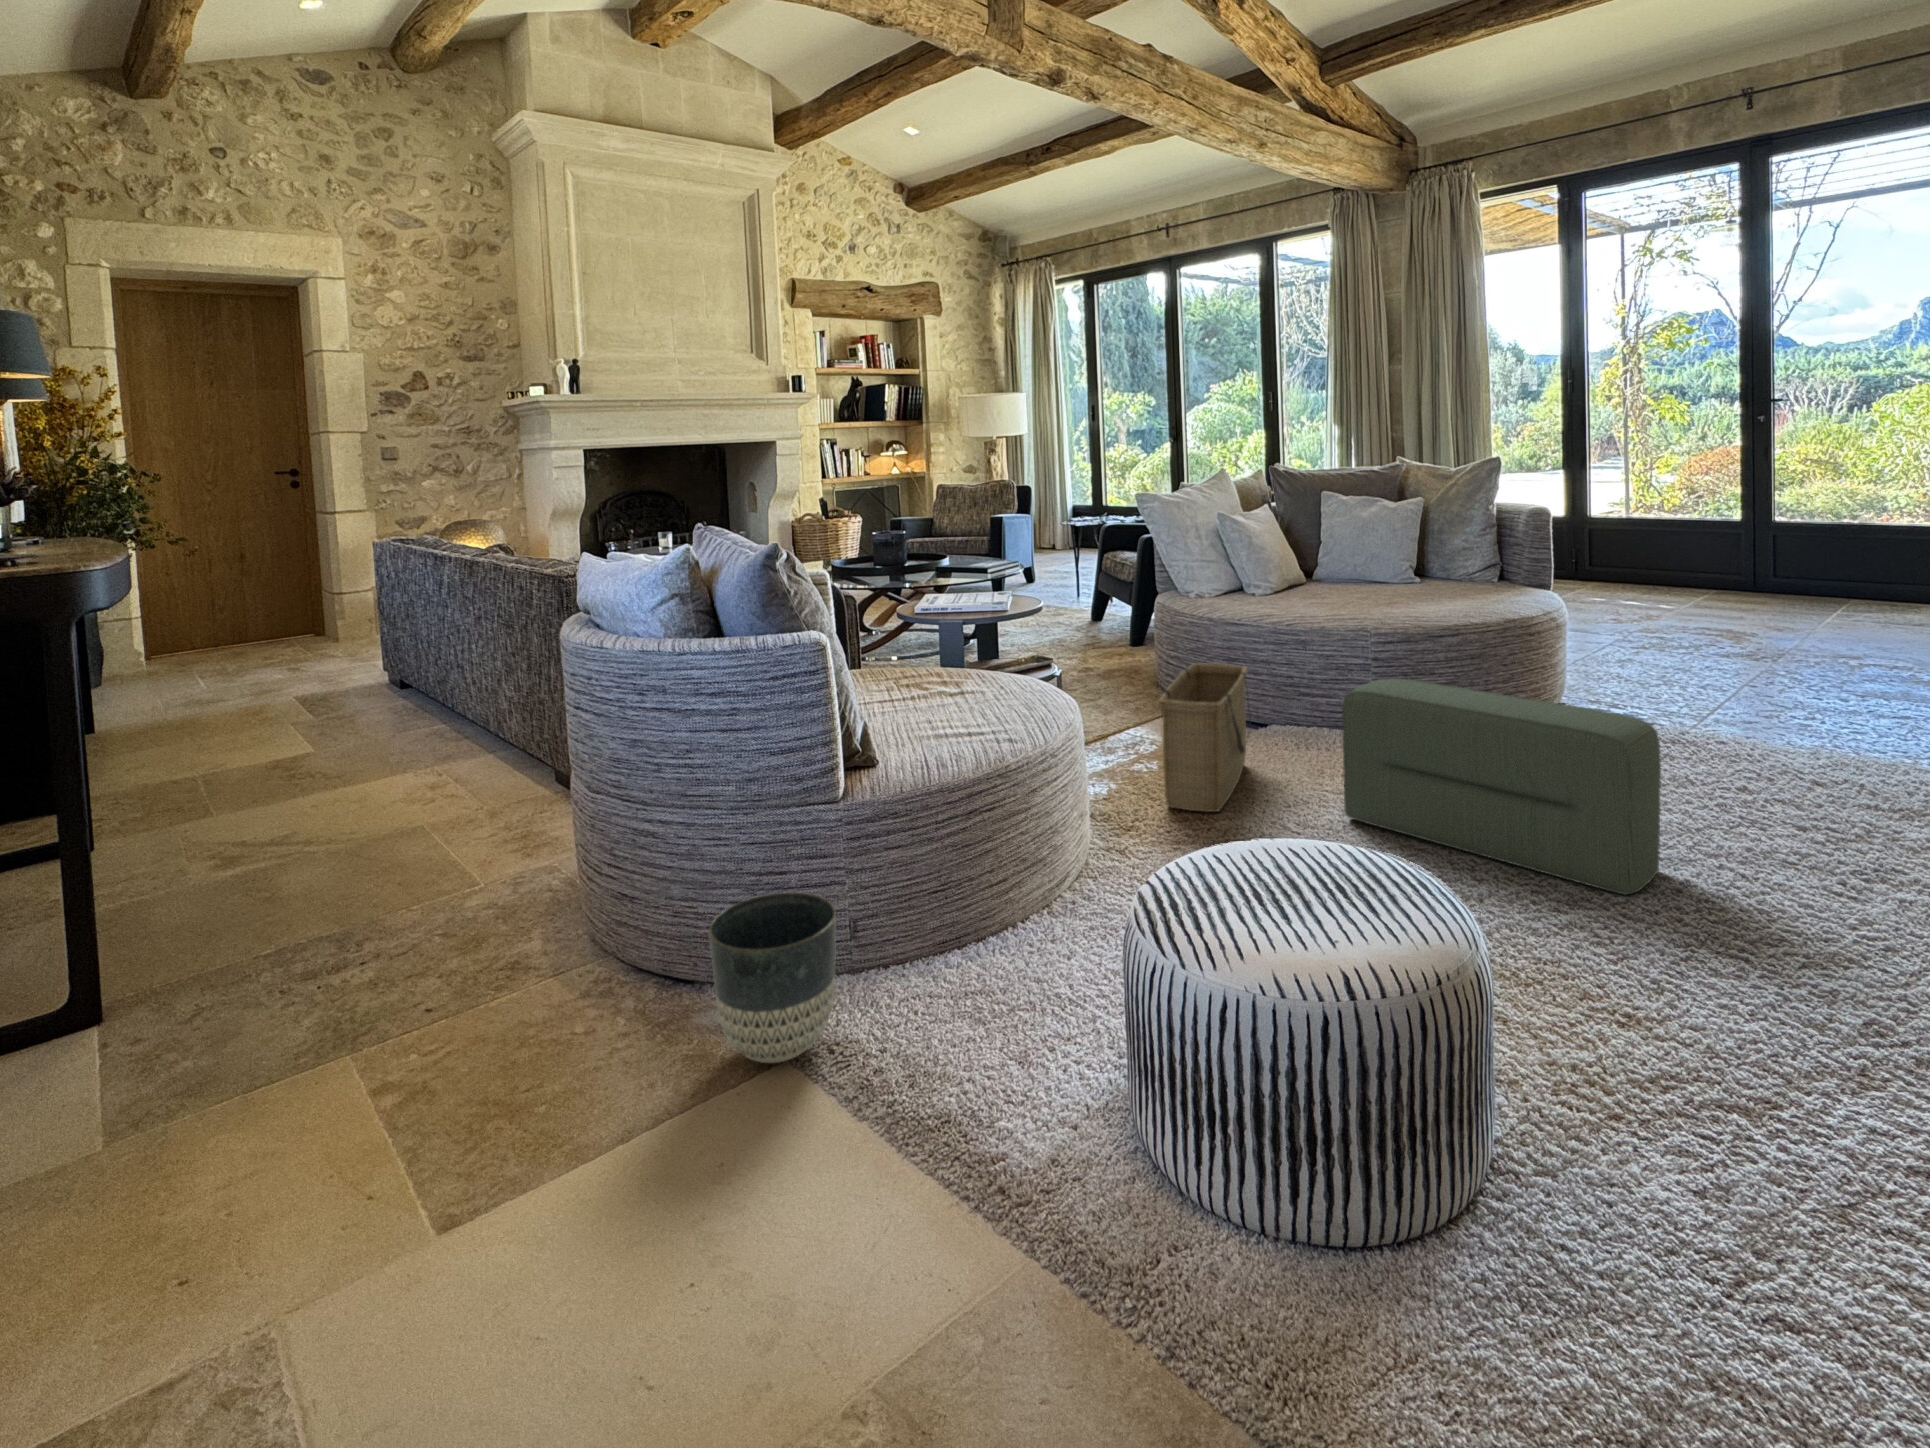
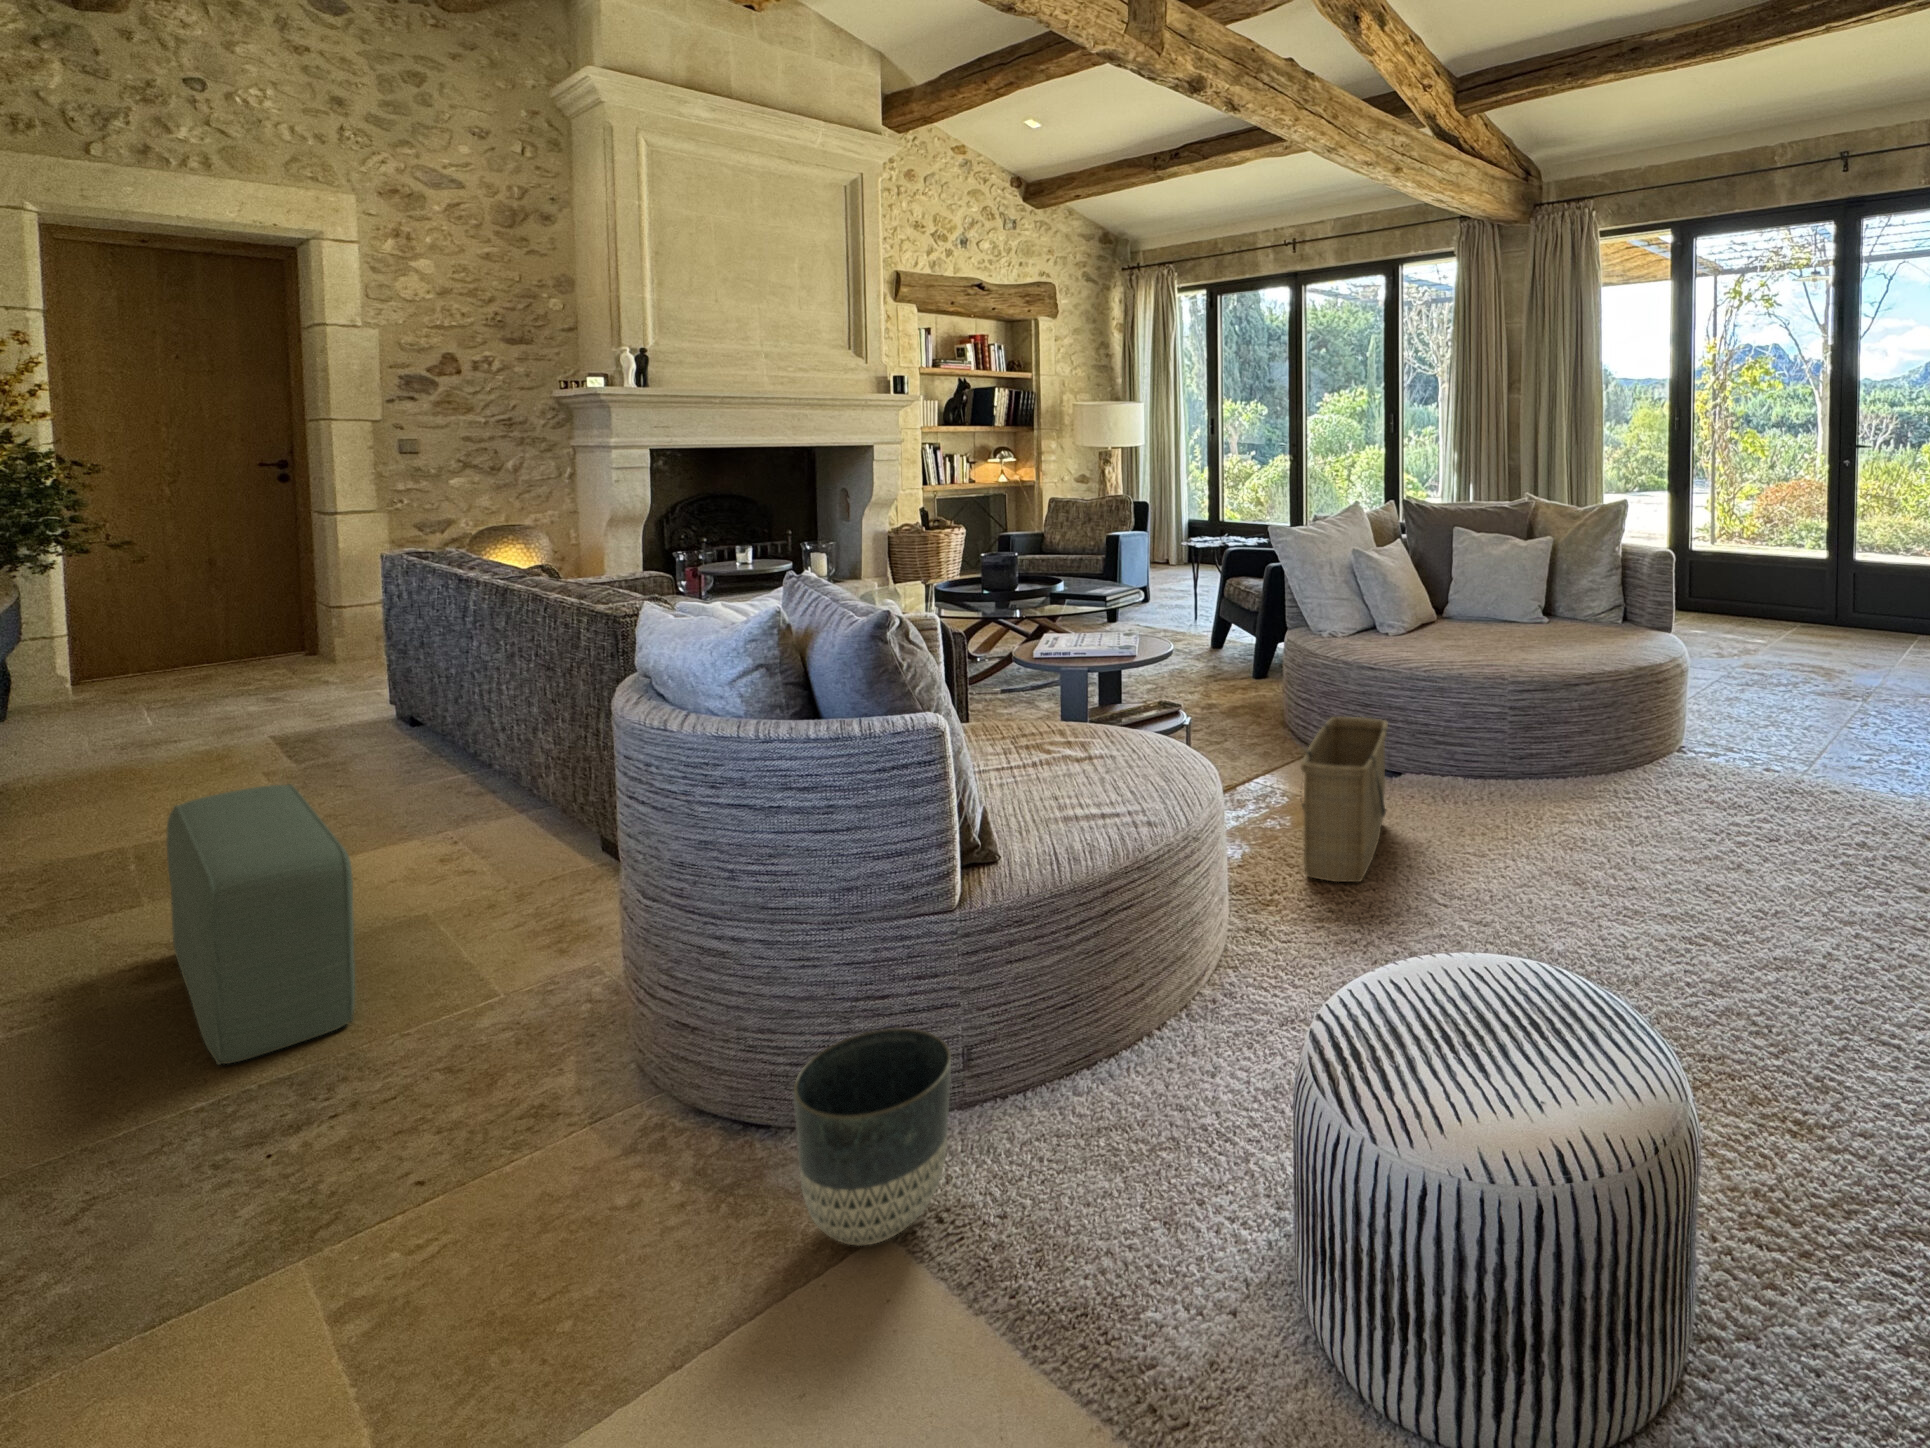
pouf: present [1342,678,1661,895] -> present [167,784,355,1065]

